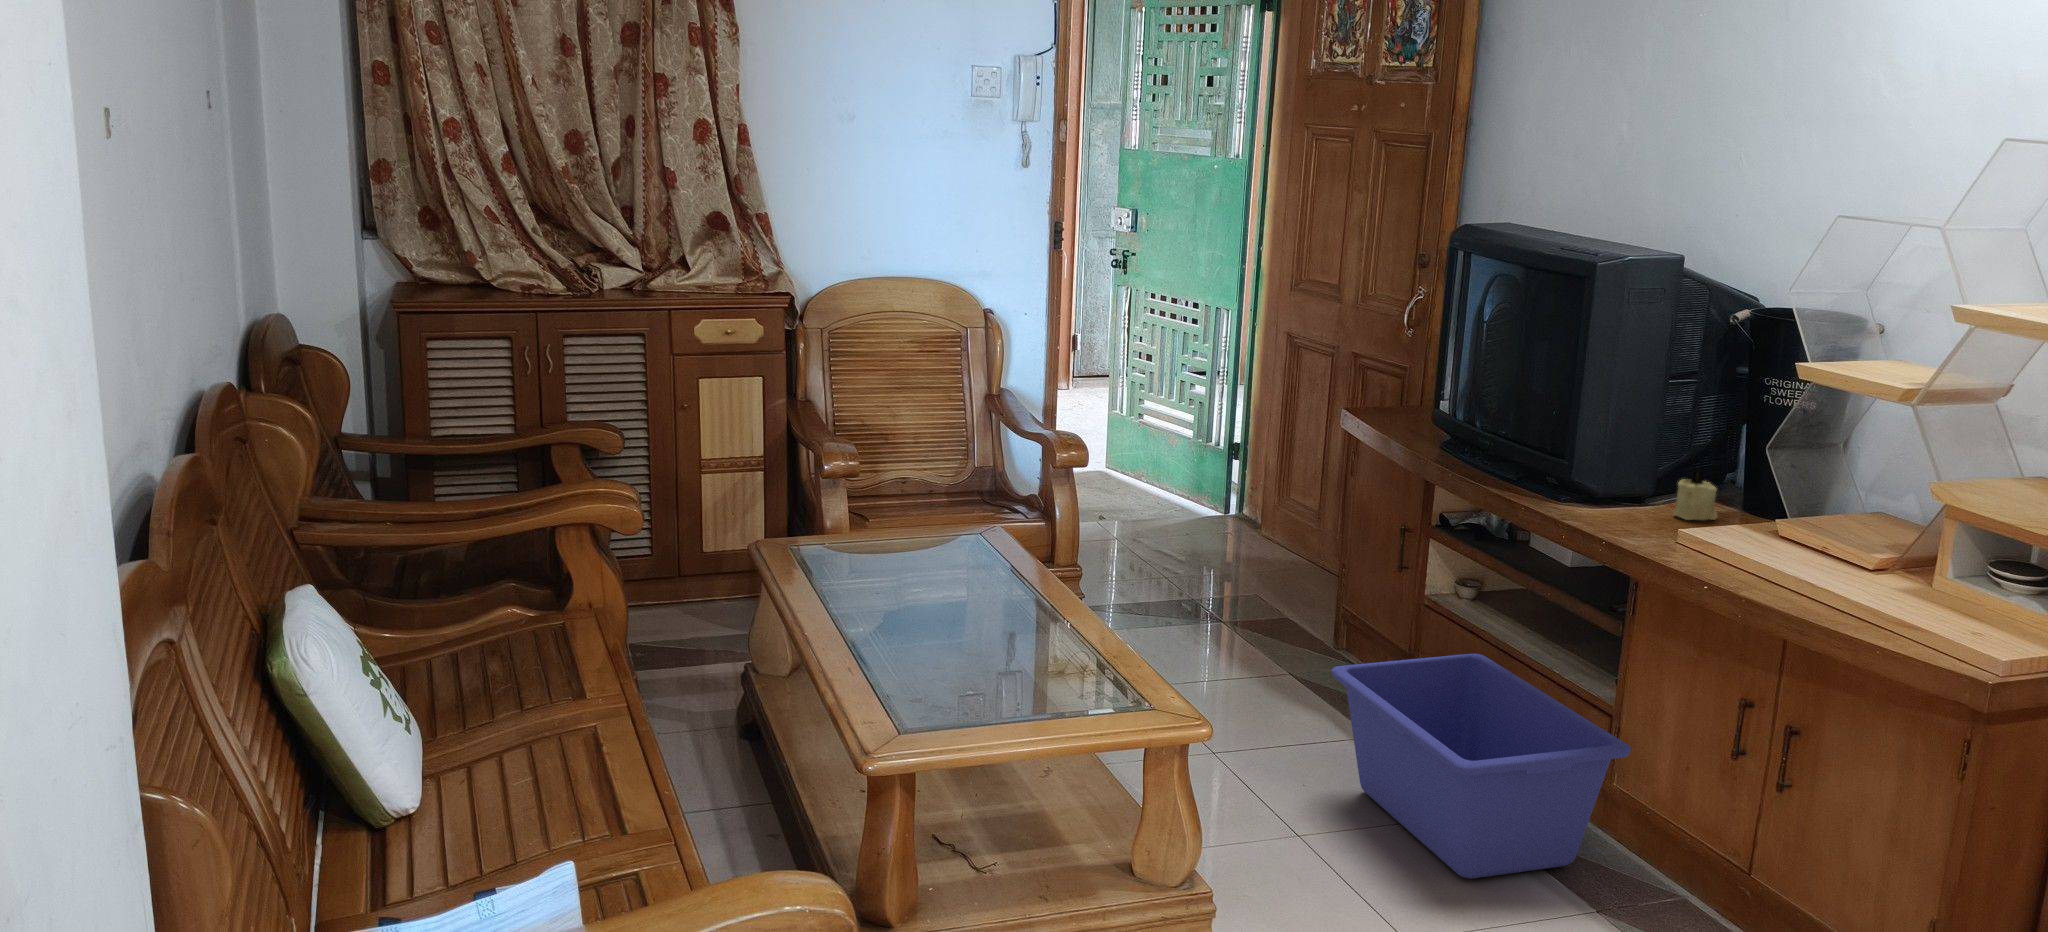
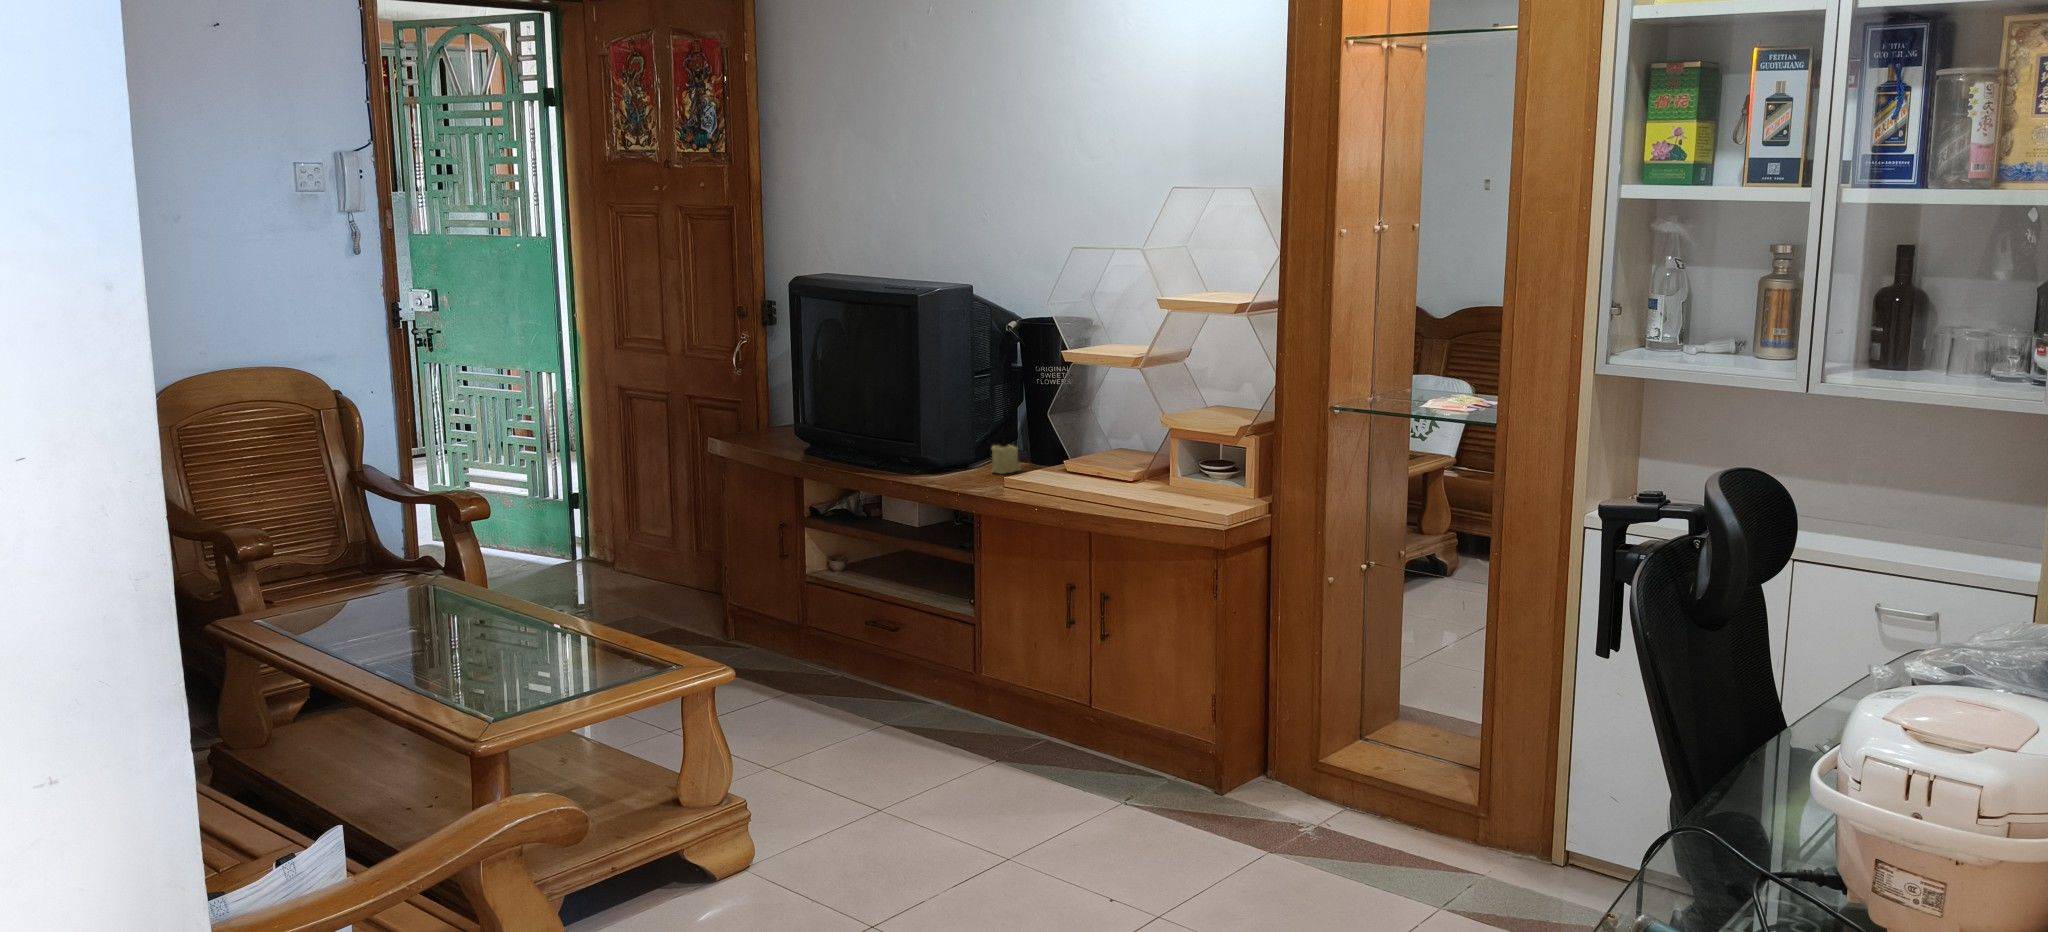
storage bin: present [1332,654,1631,879] -> none [759,608,997,768]

